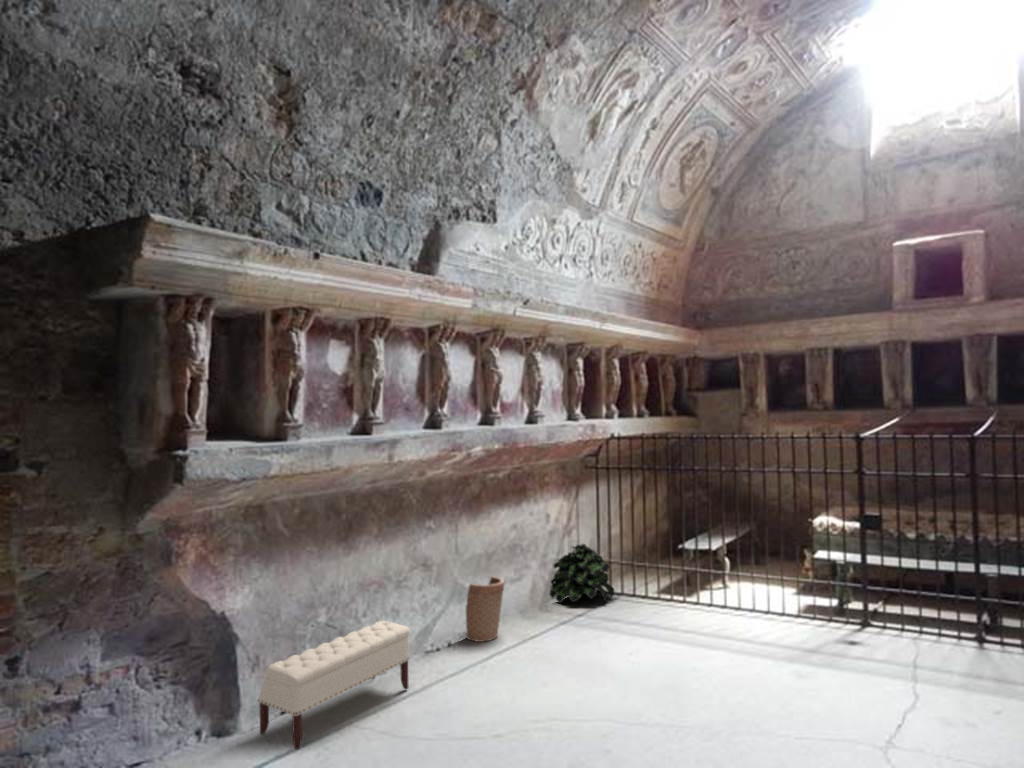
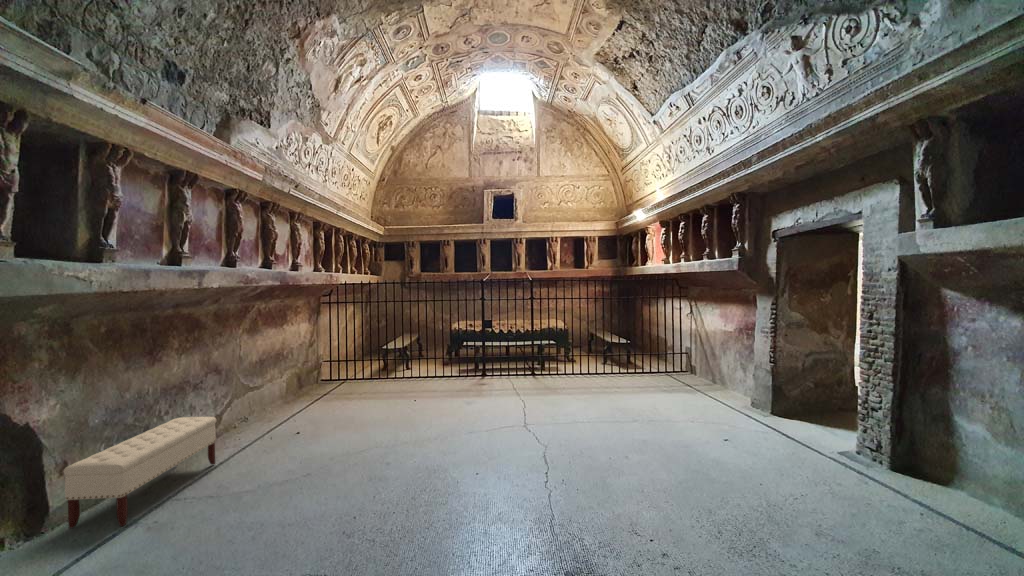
potted plant: present [550,544,614,603] -> none [302,357,349,397]
basket: present [466,577,504,642] -> none [246,381,279,427]

